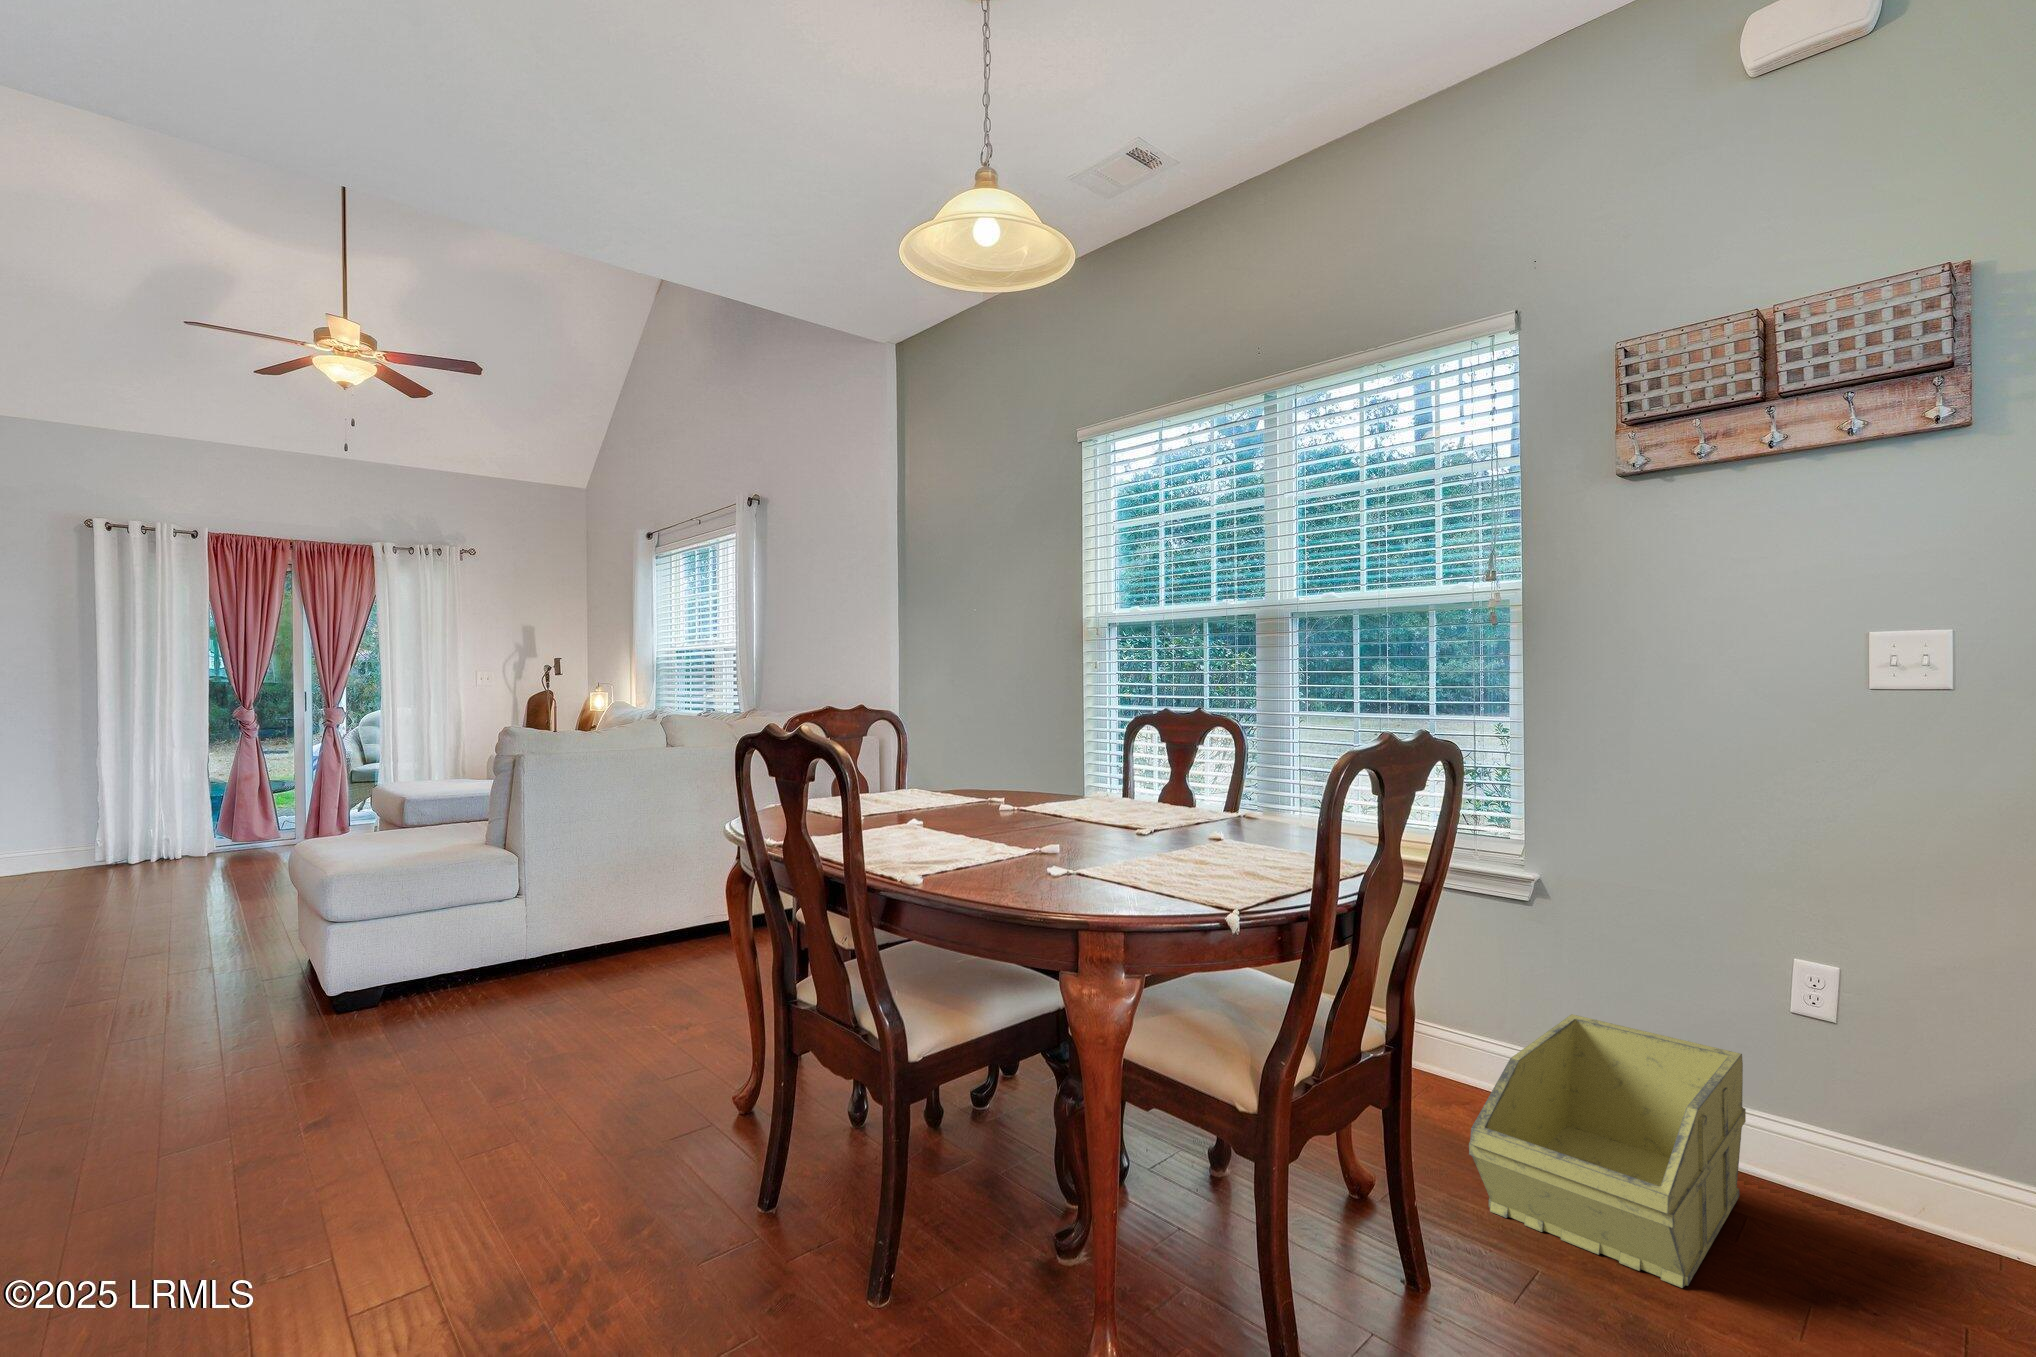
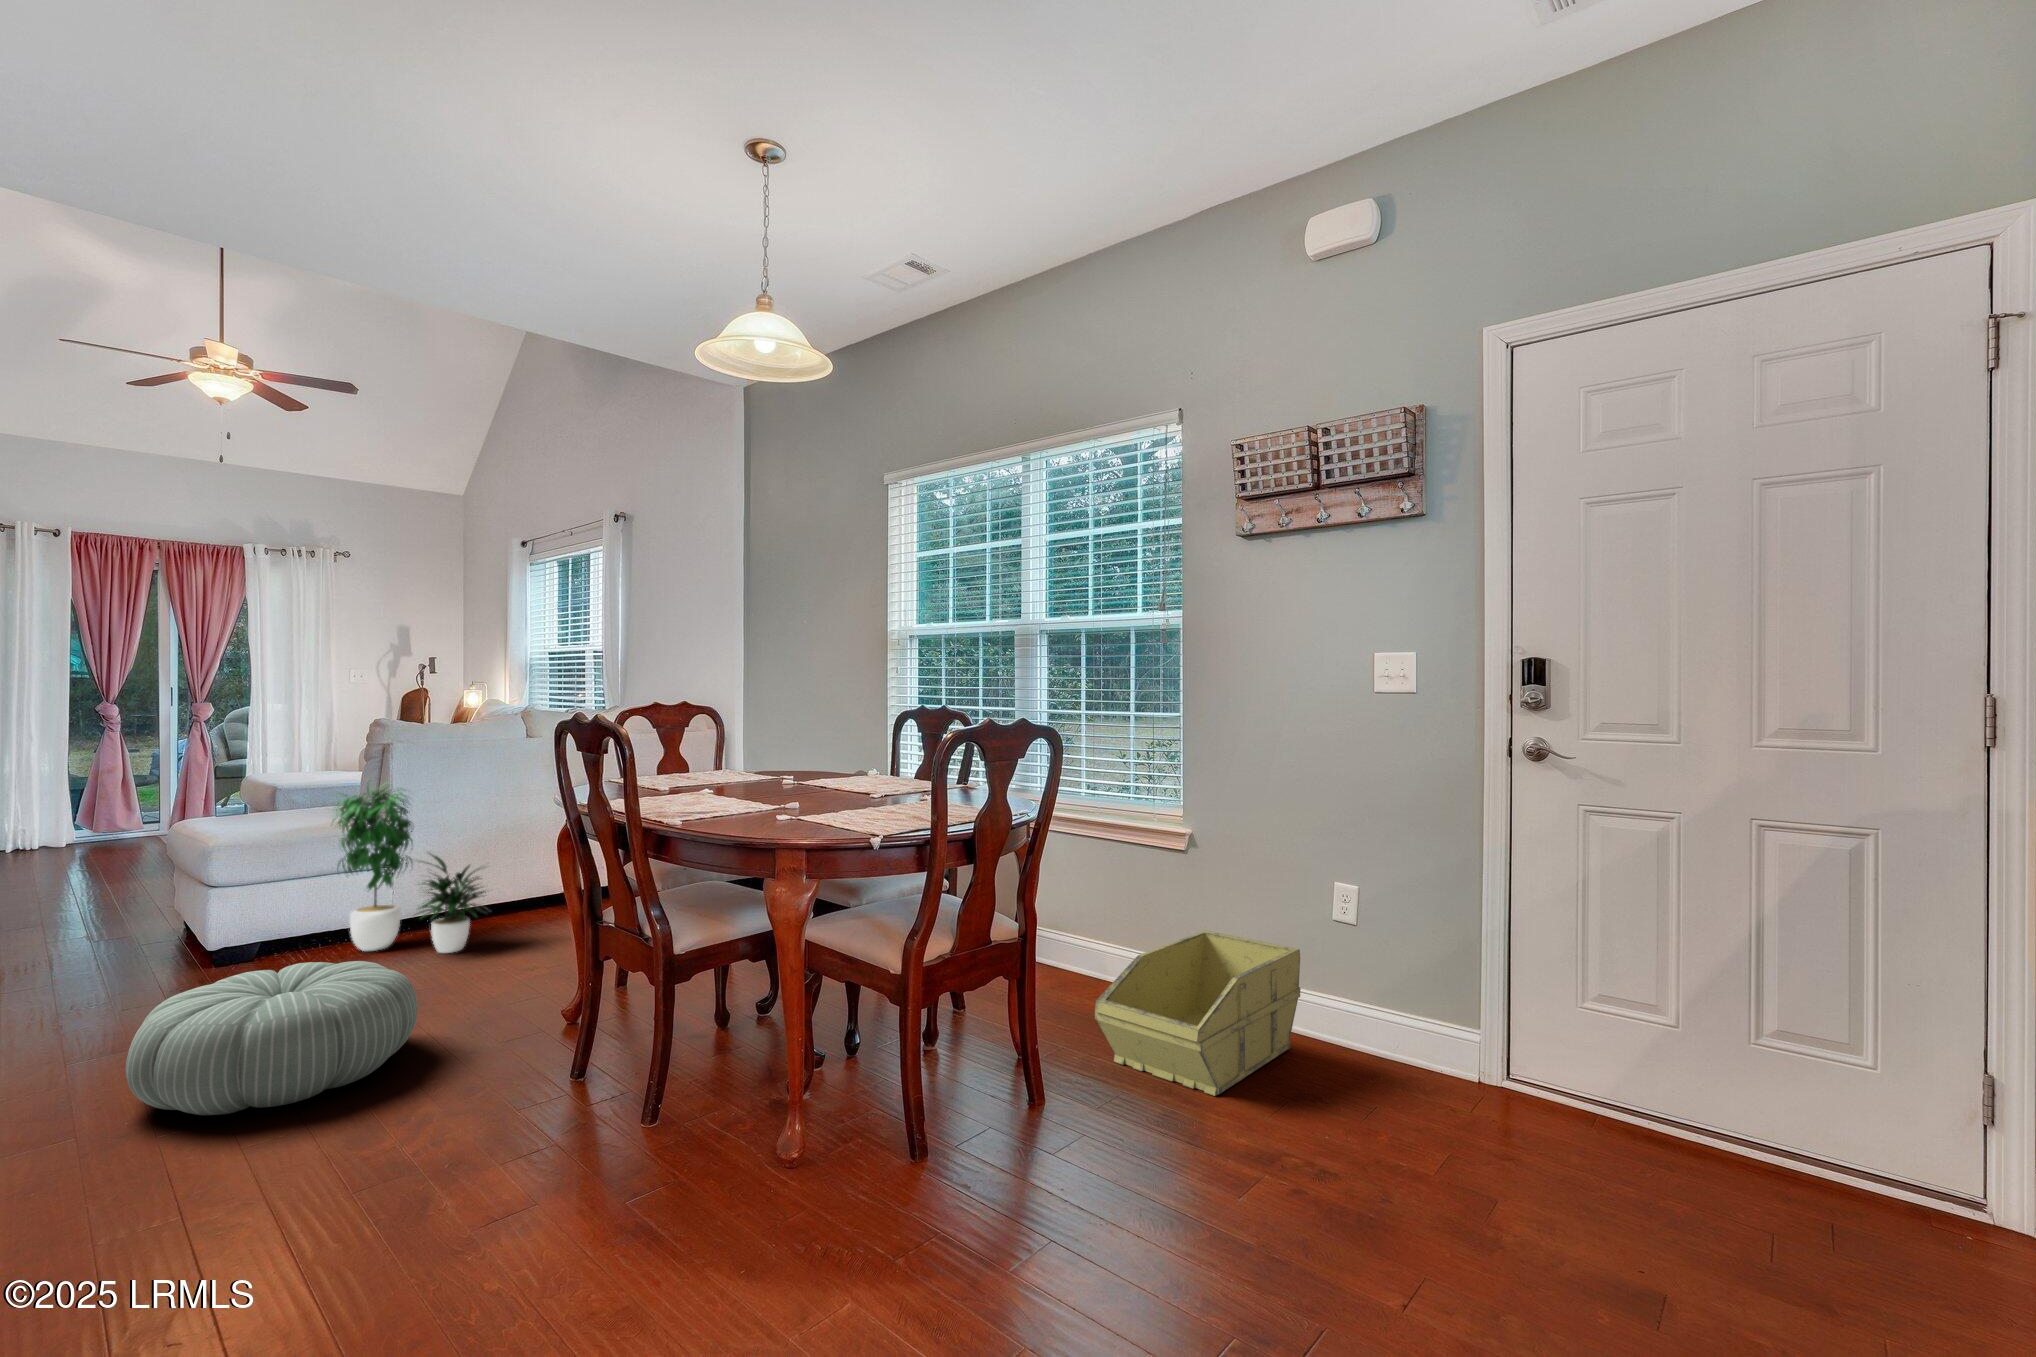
potted plant: none [457,794,640,1002] -> present [332,784,487,953]
pouf: none [220,1035,566,1256] -> present [126,961,417,1115]

